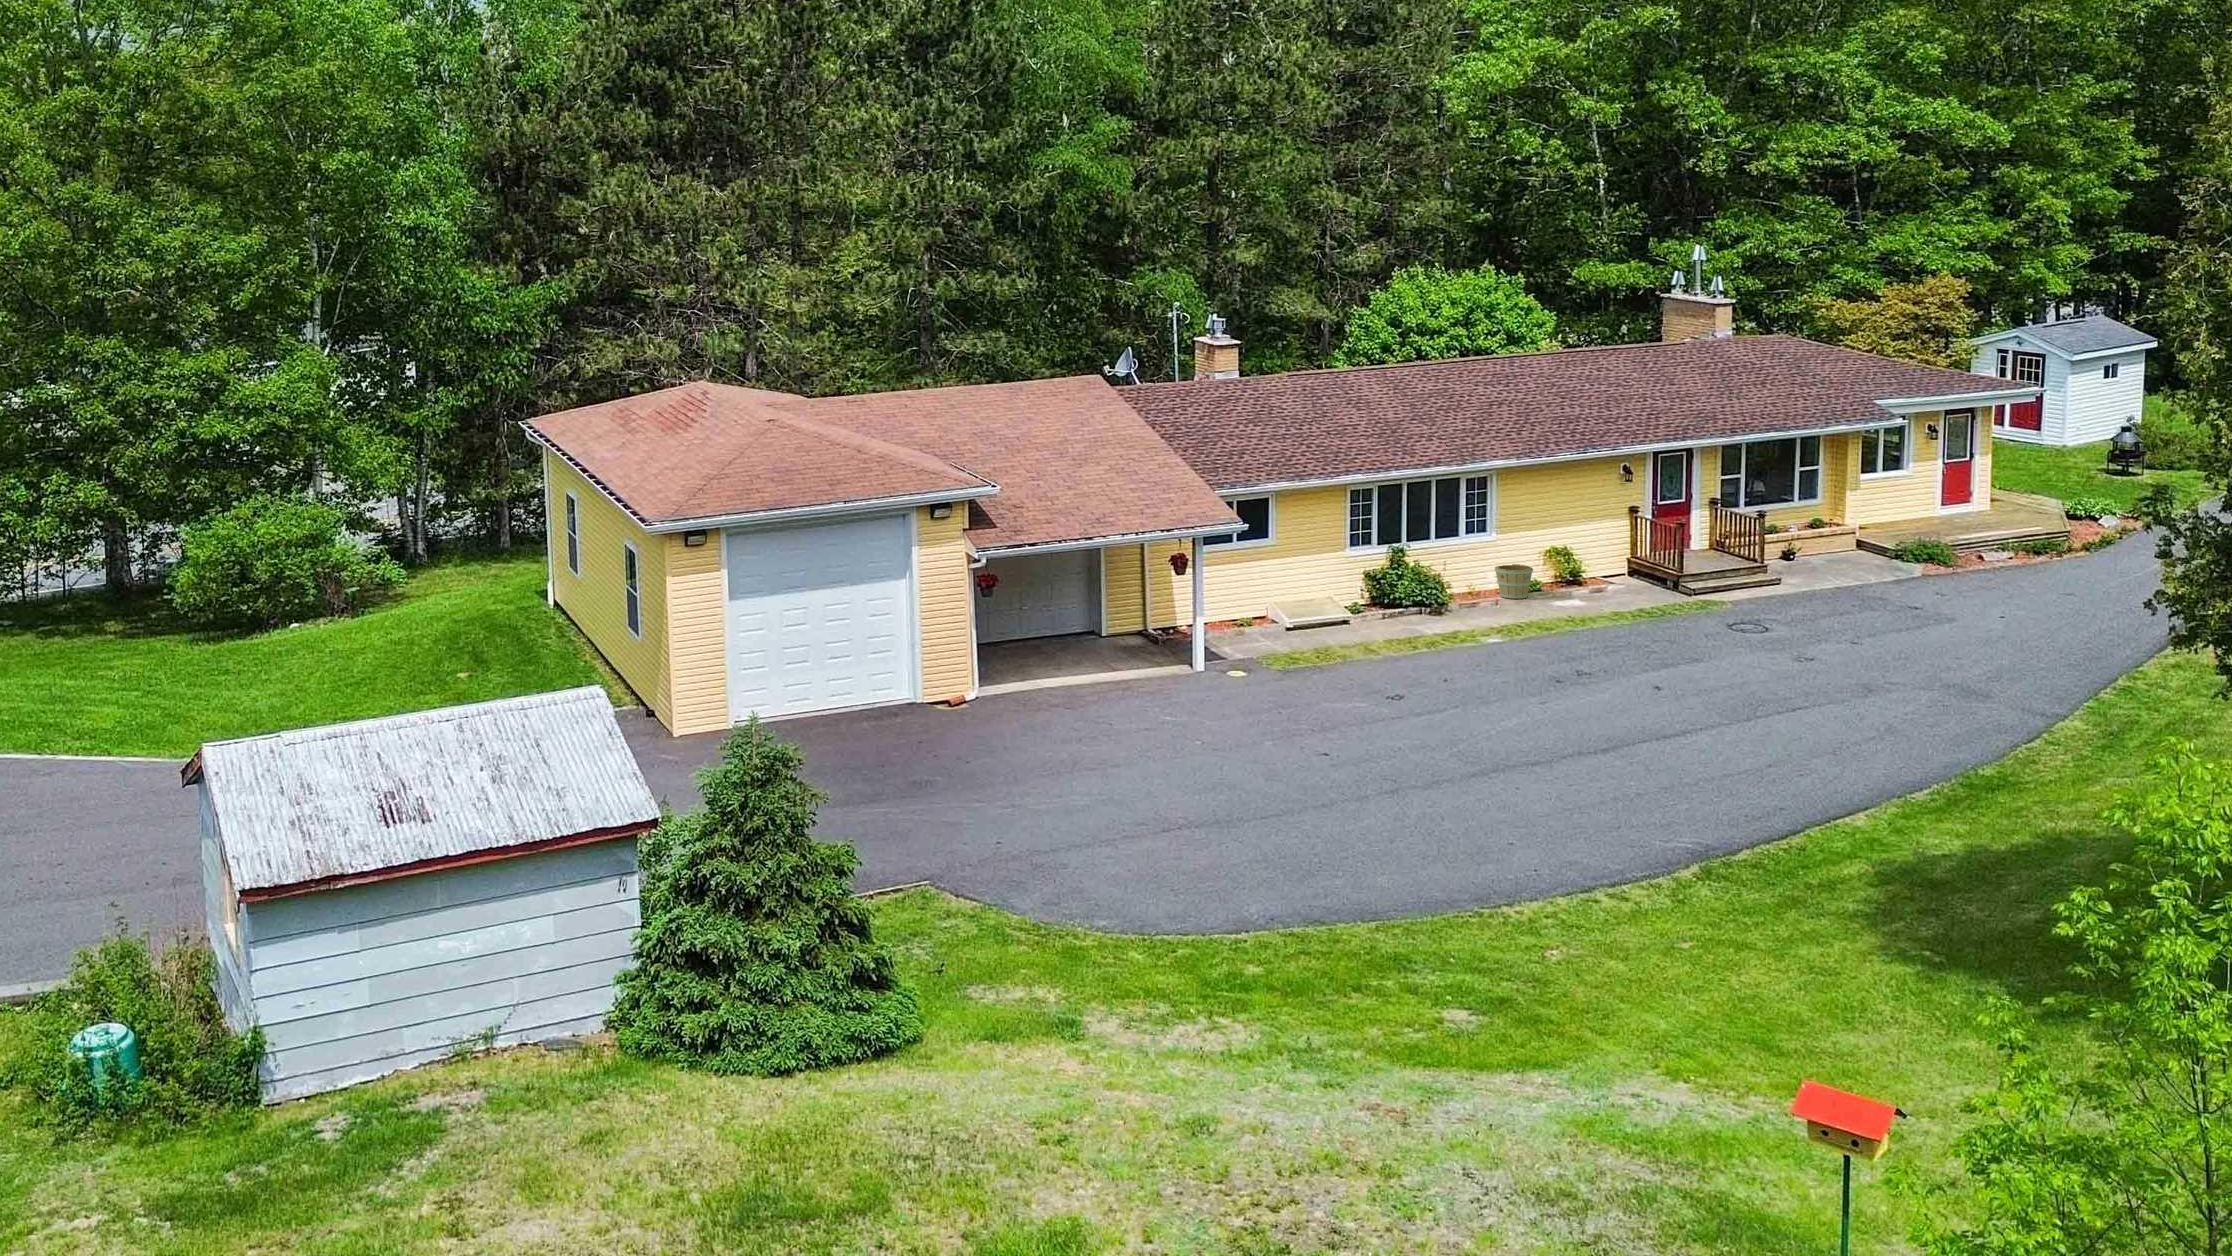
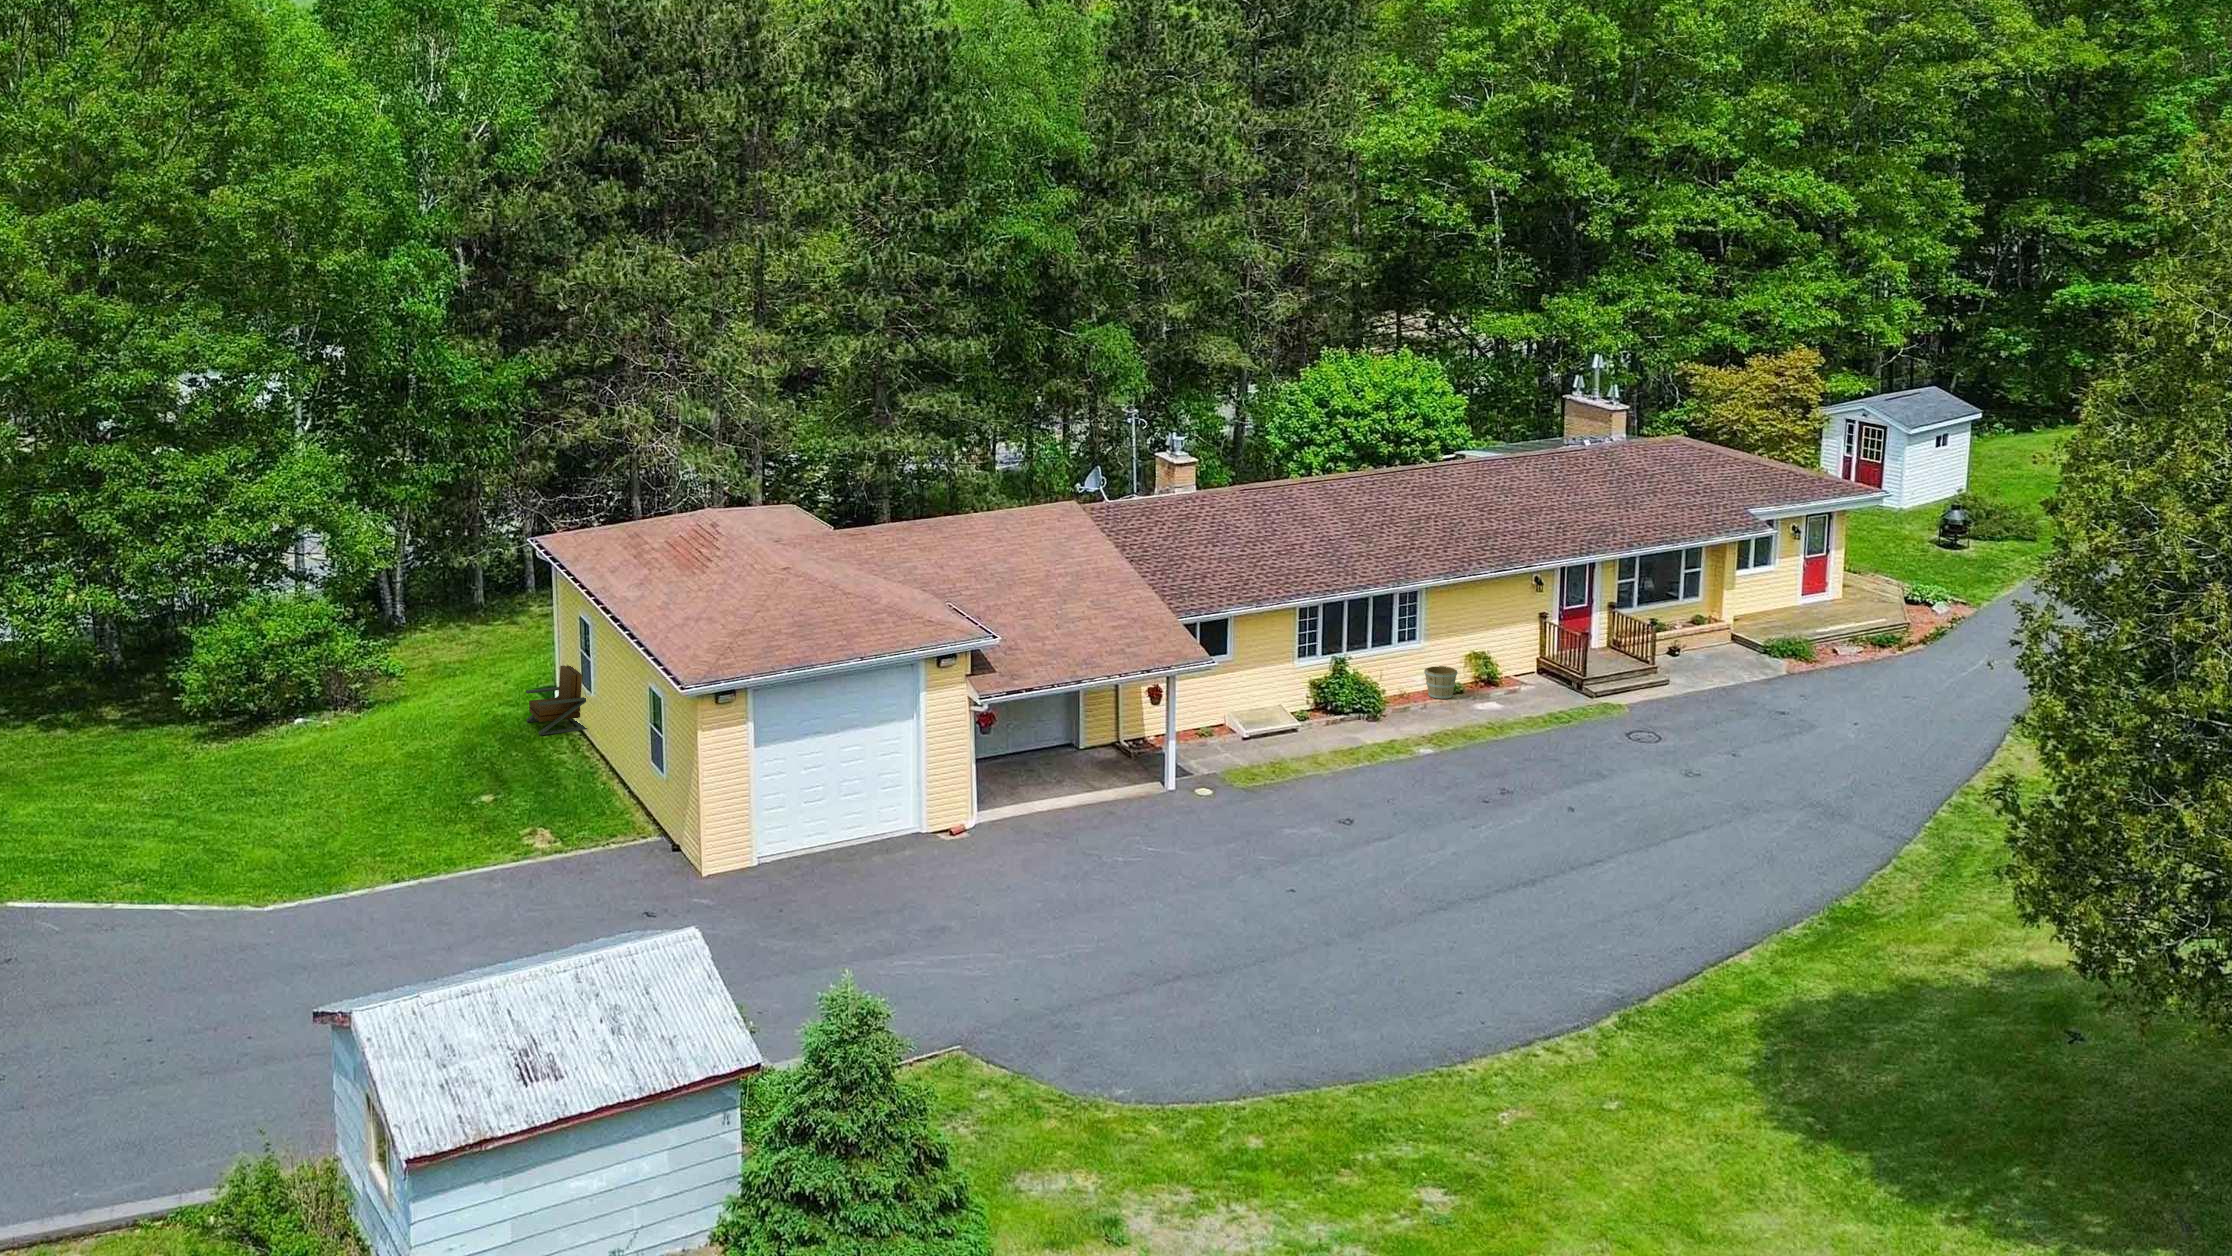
lounge chair: none [508,553,572,621] -> present [526,665,587,735]

